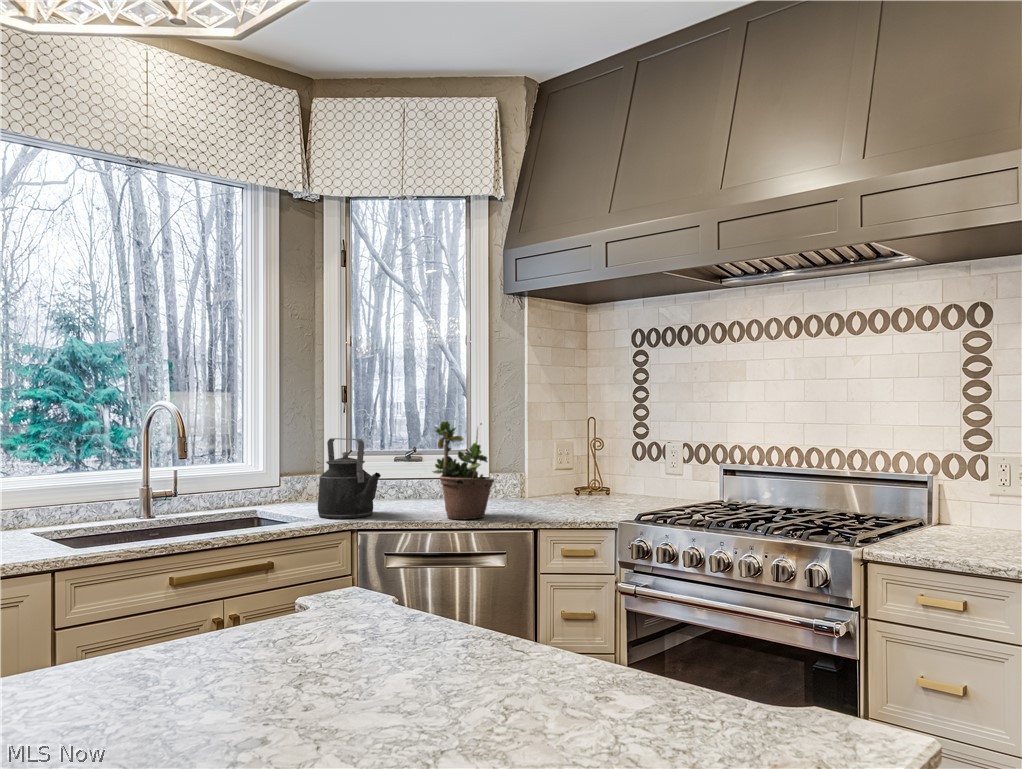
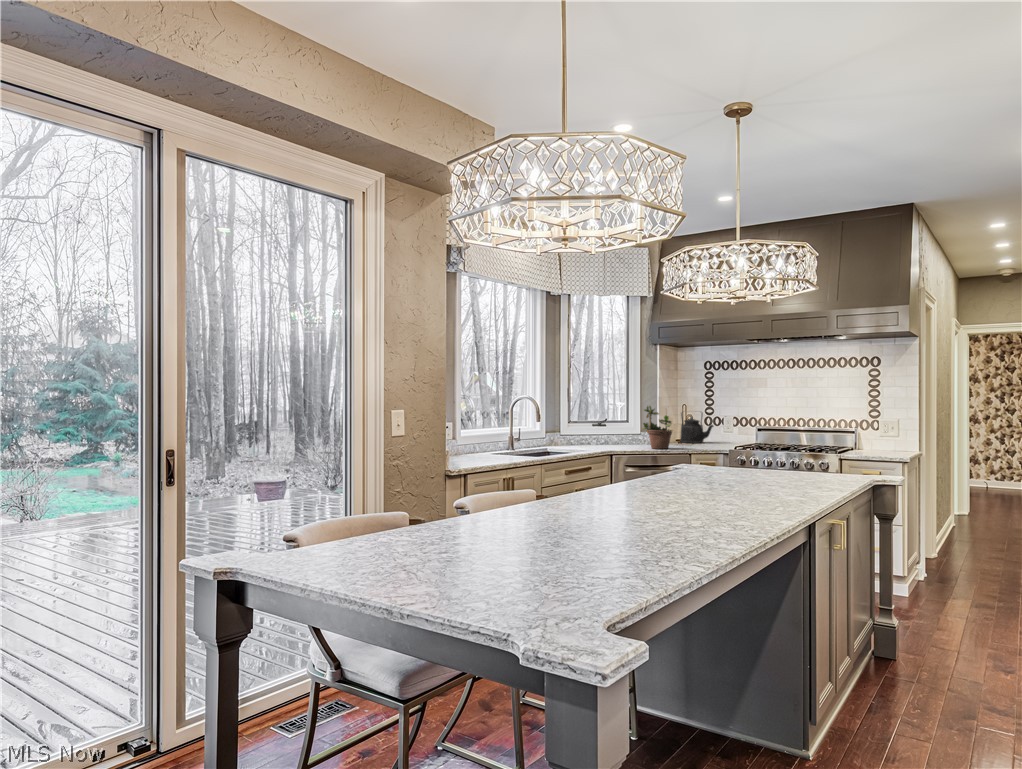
kettle: present [318,438,381,519] -> present [680,412,713,443]

